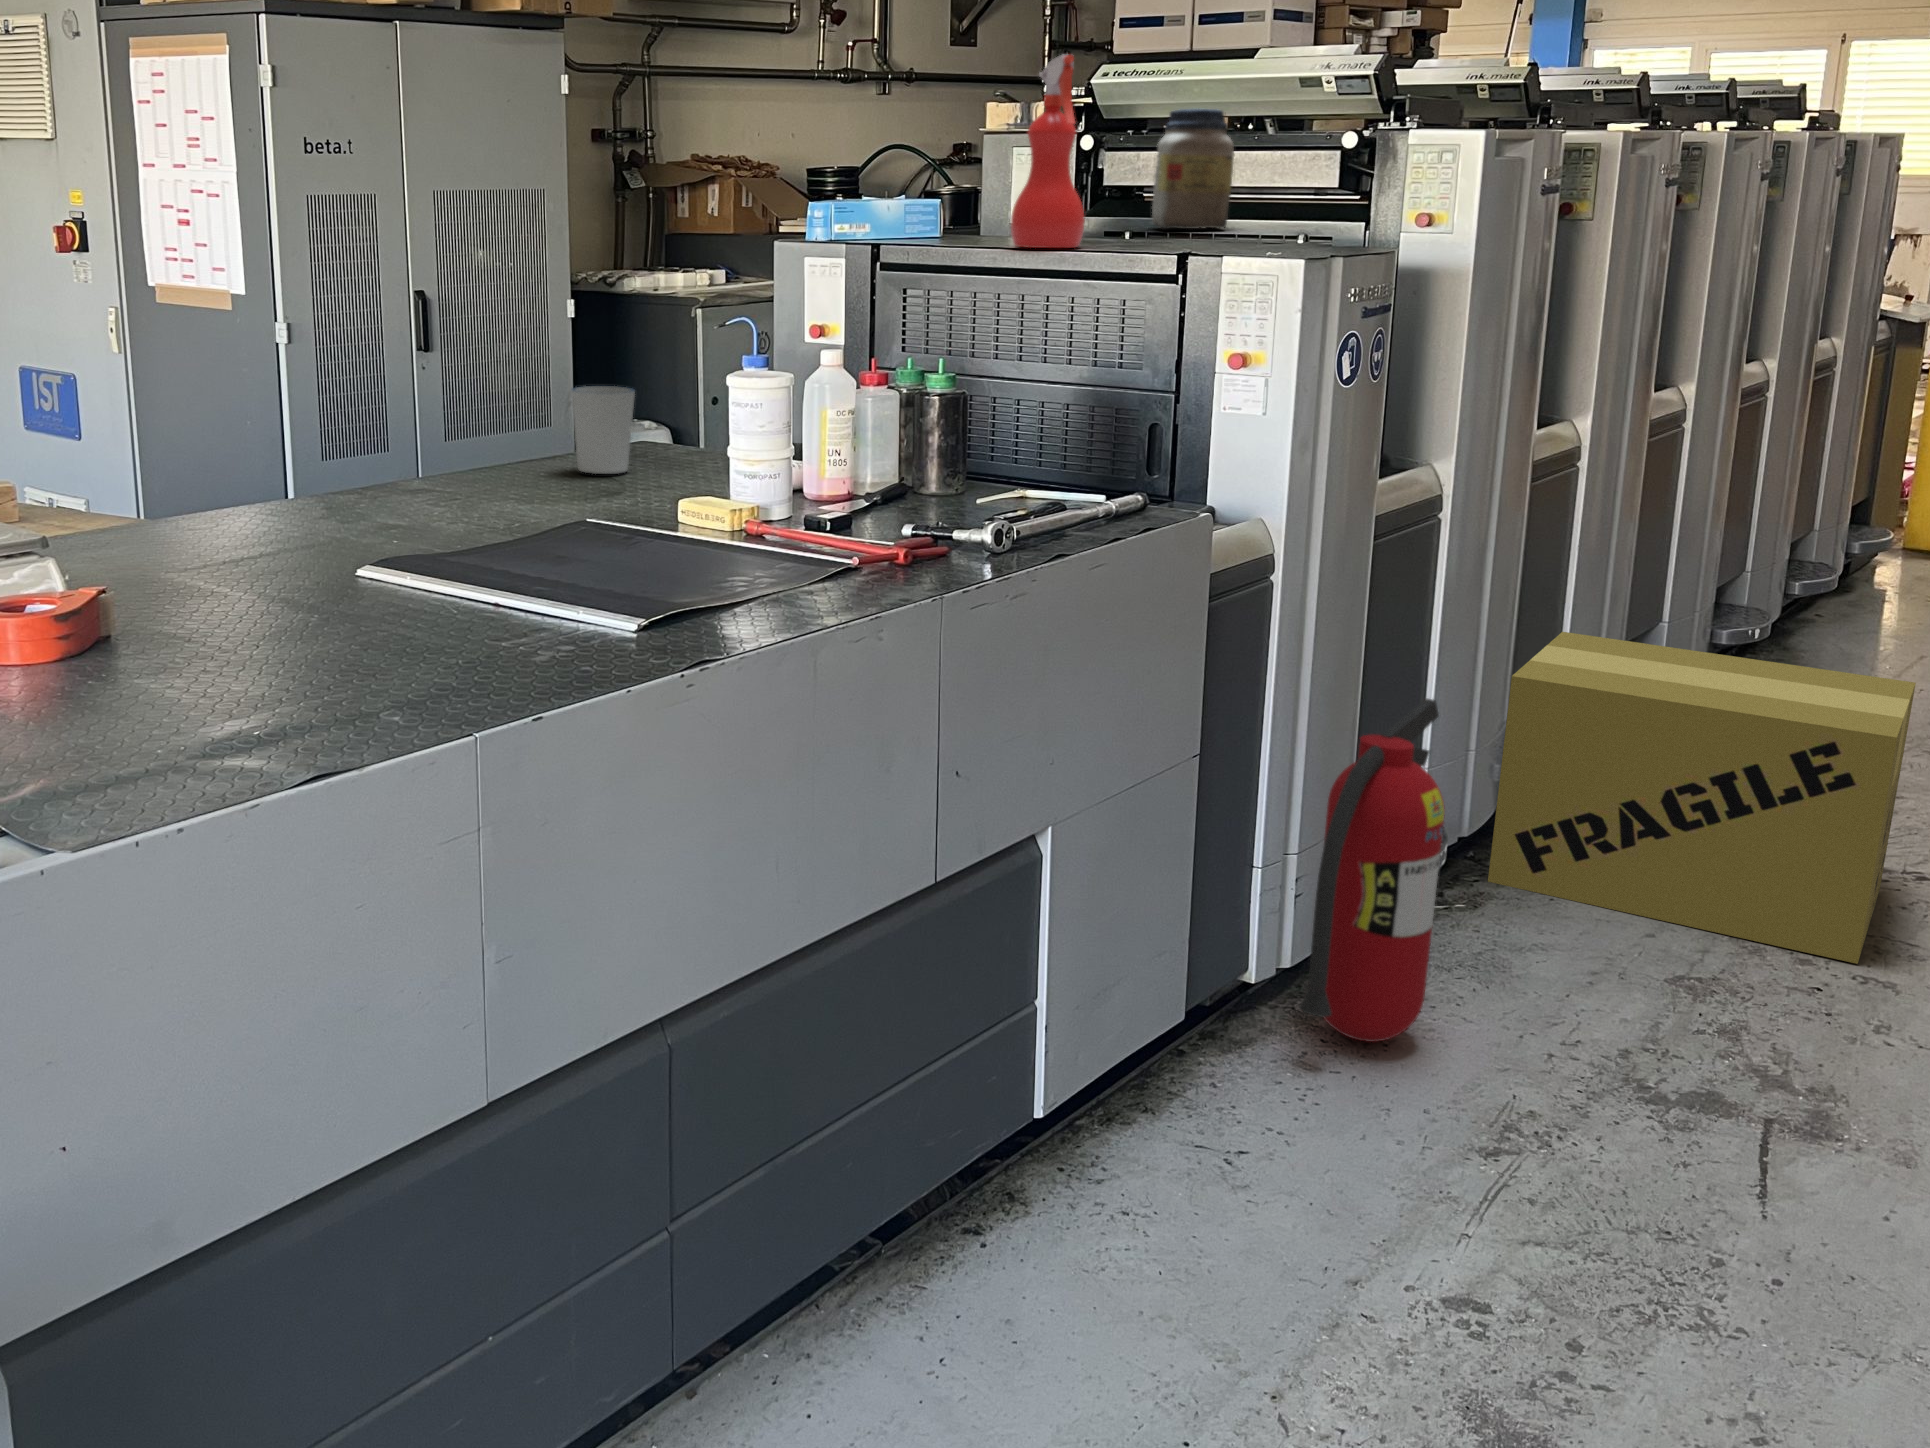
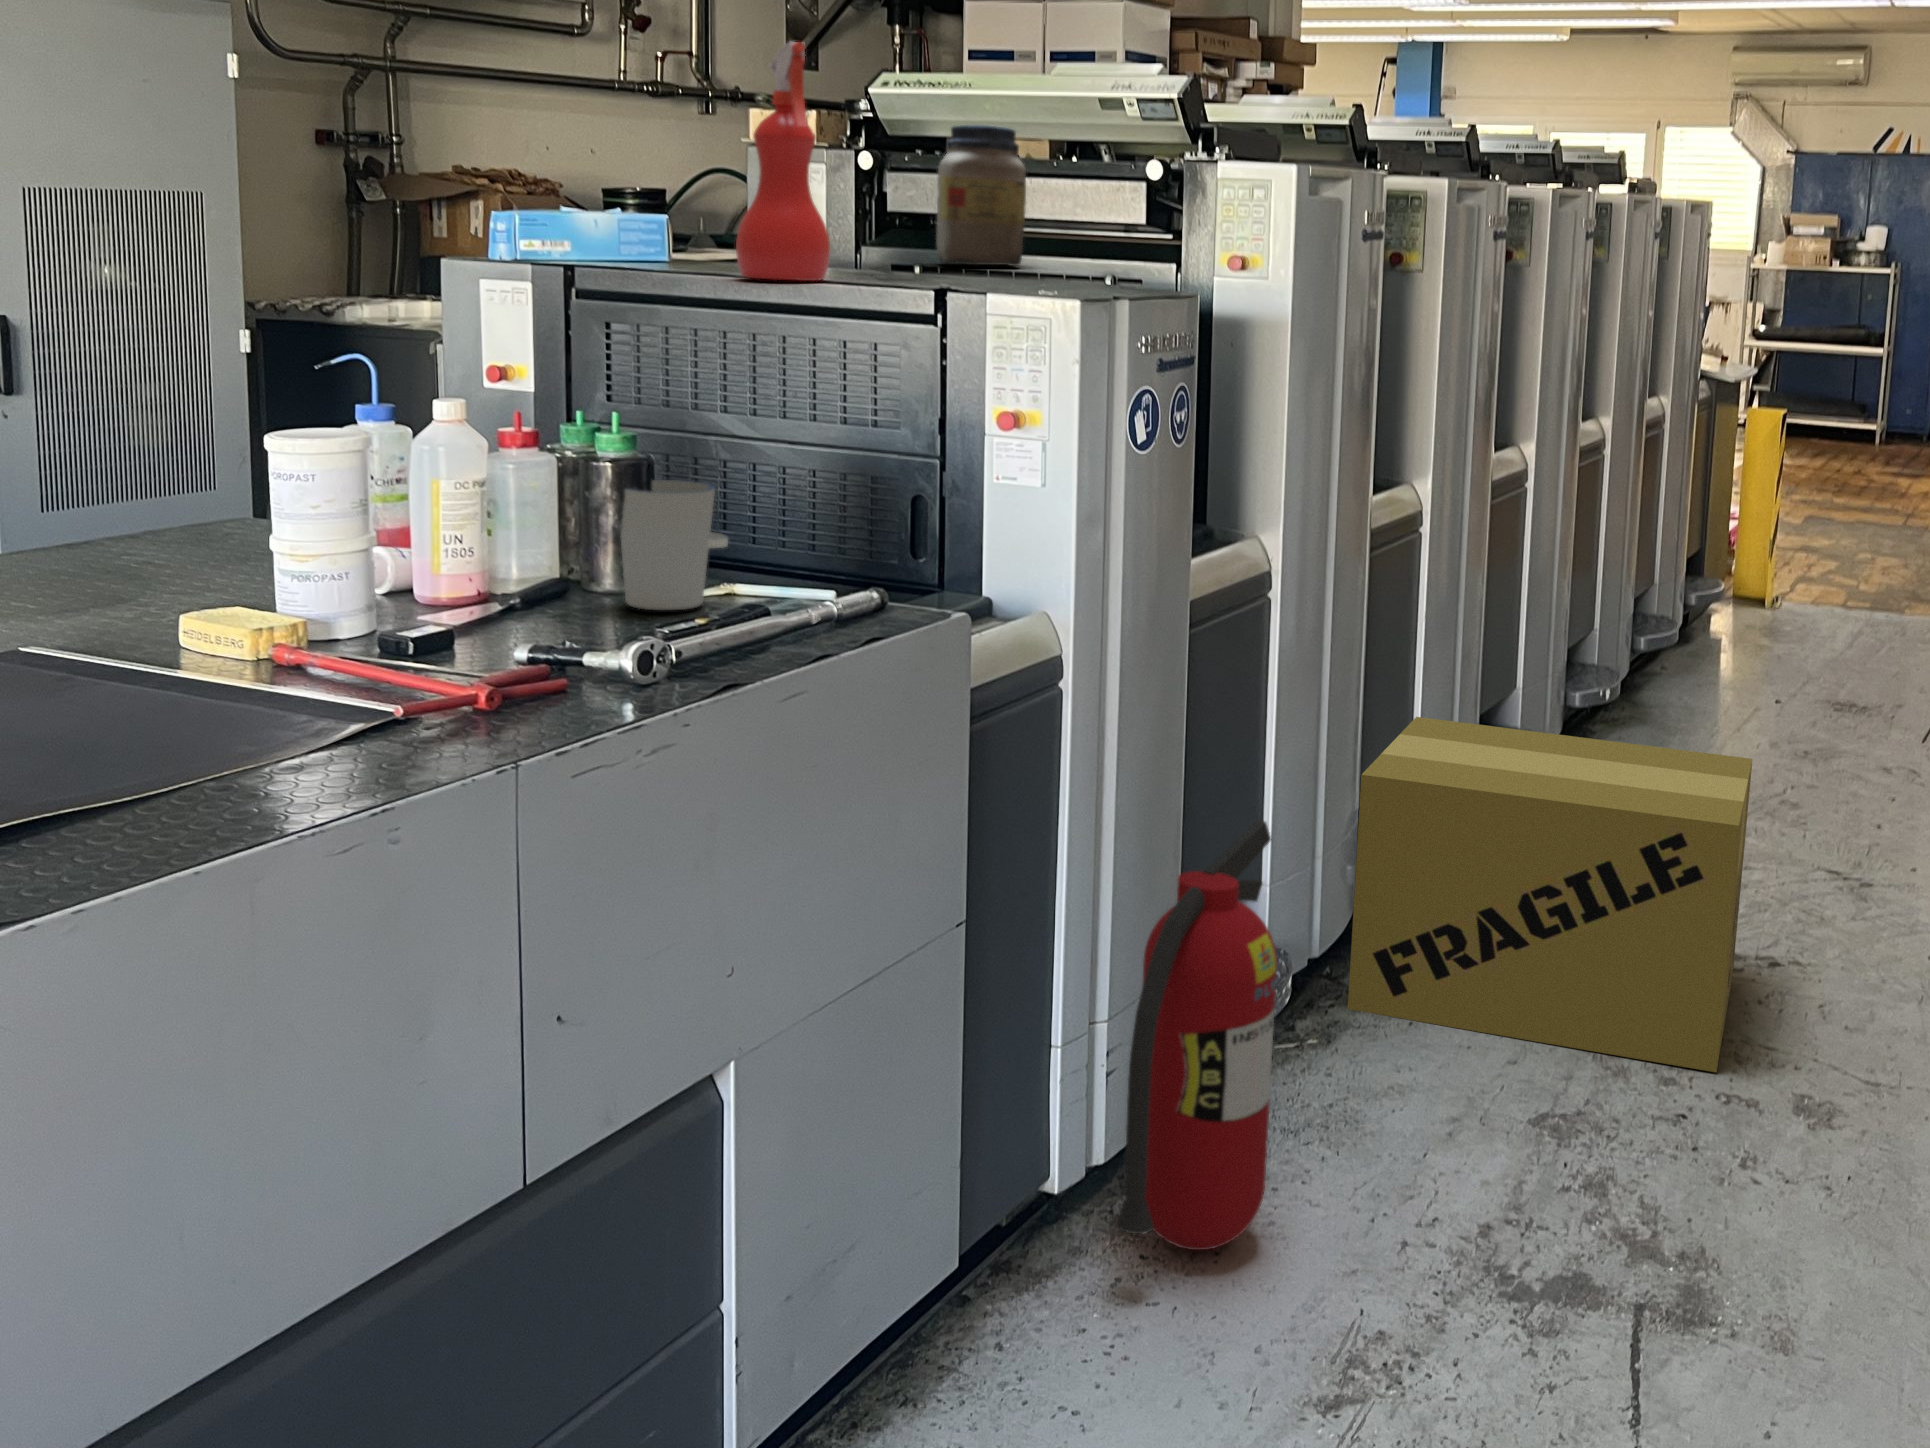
cup: present [571,386,645,474] -> present [620,480,728,610]

